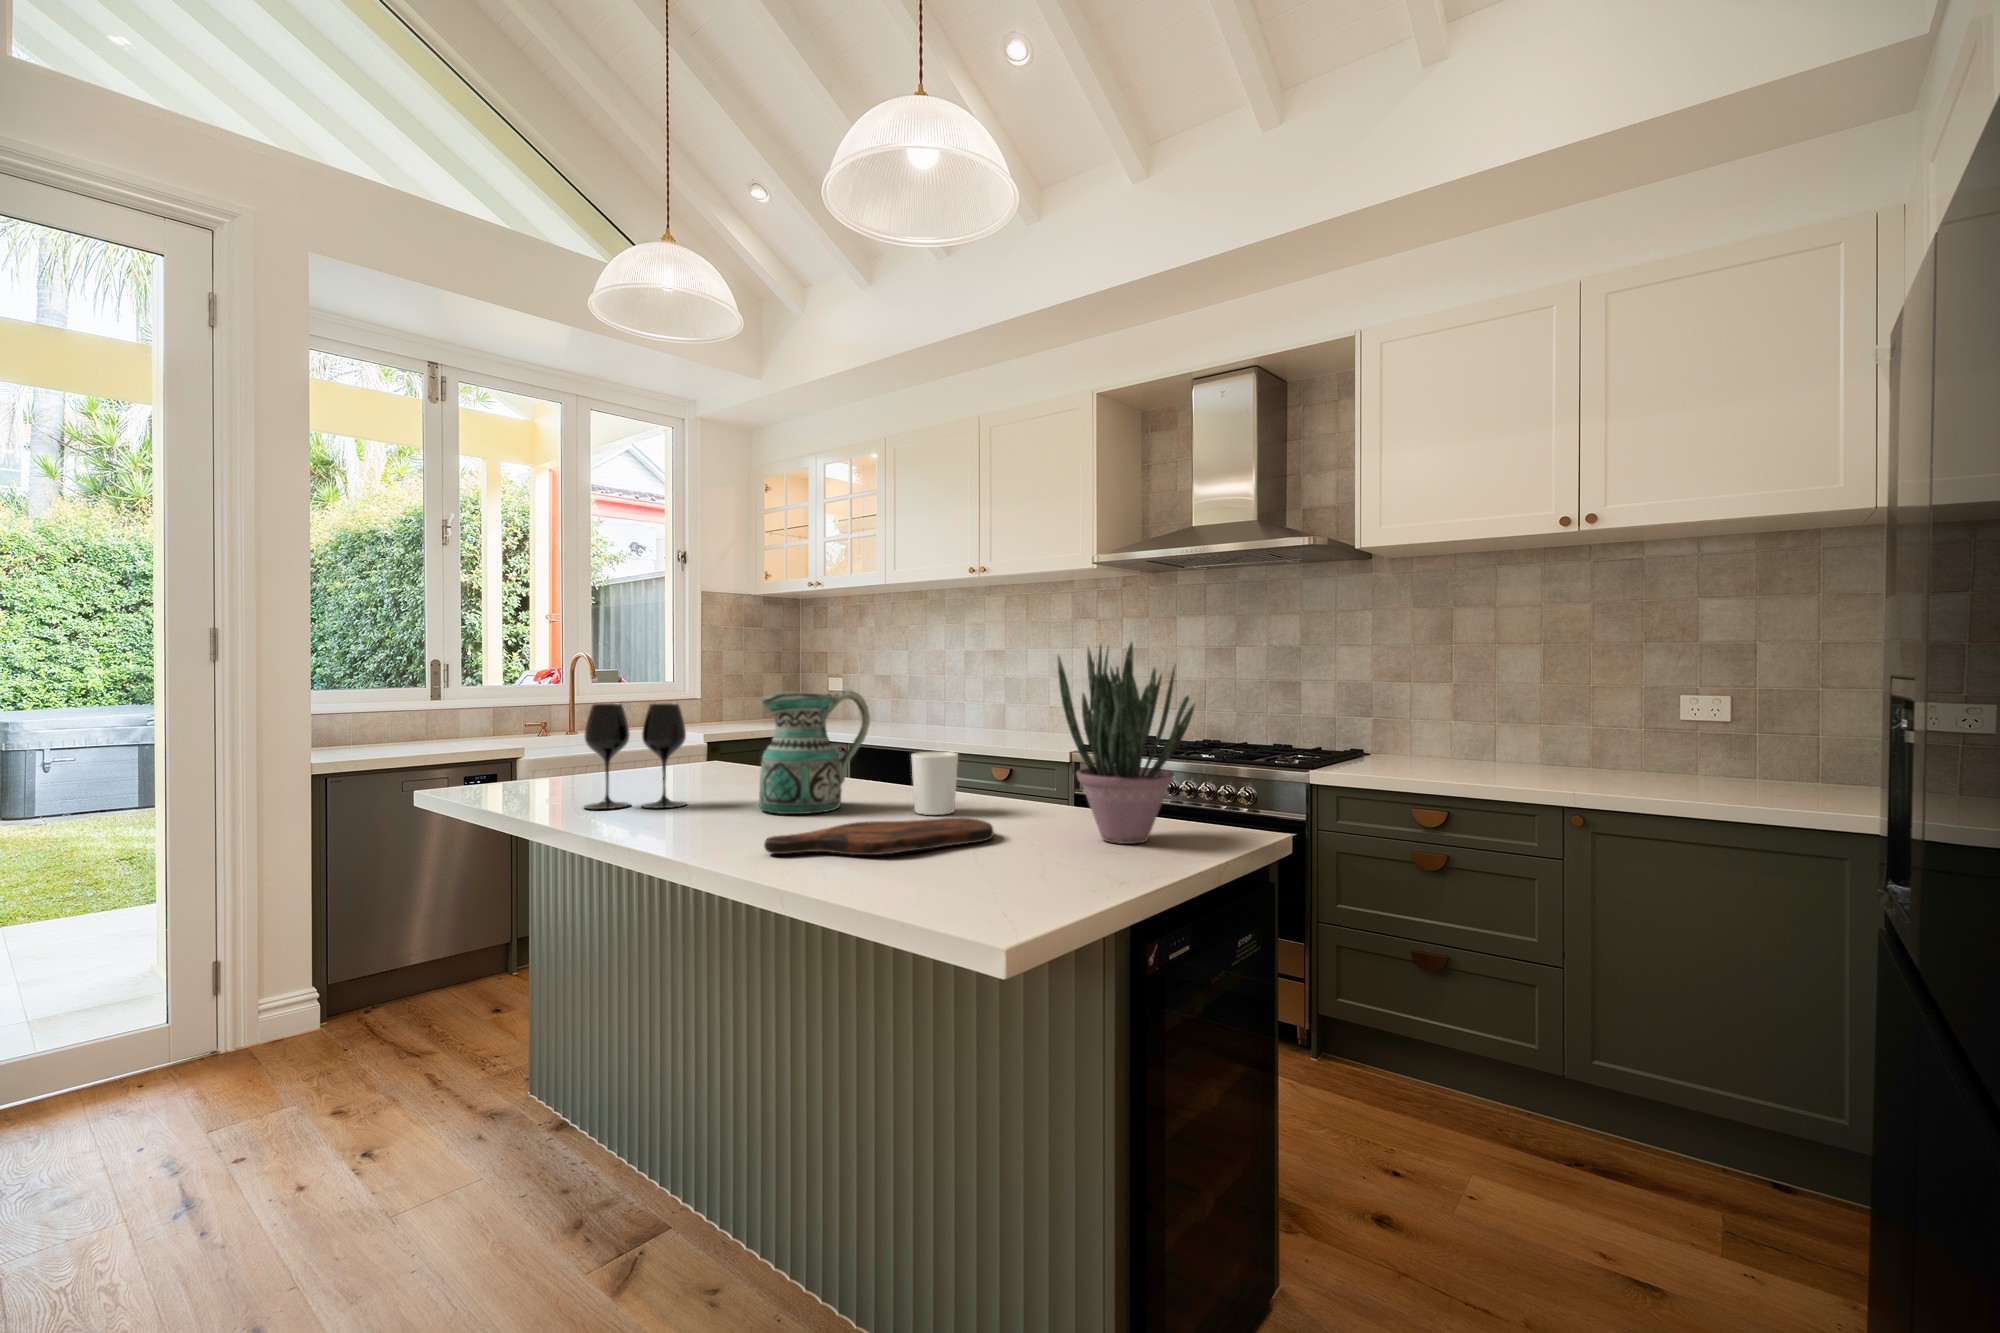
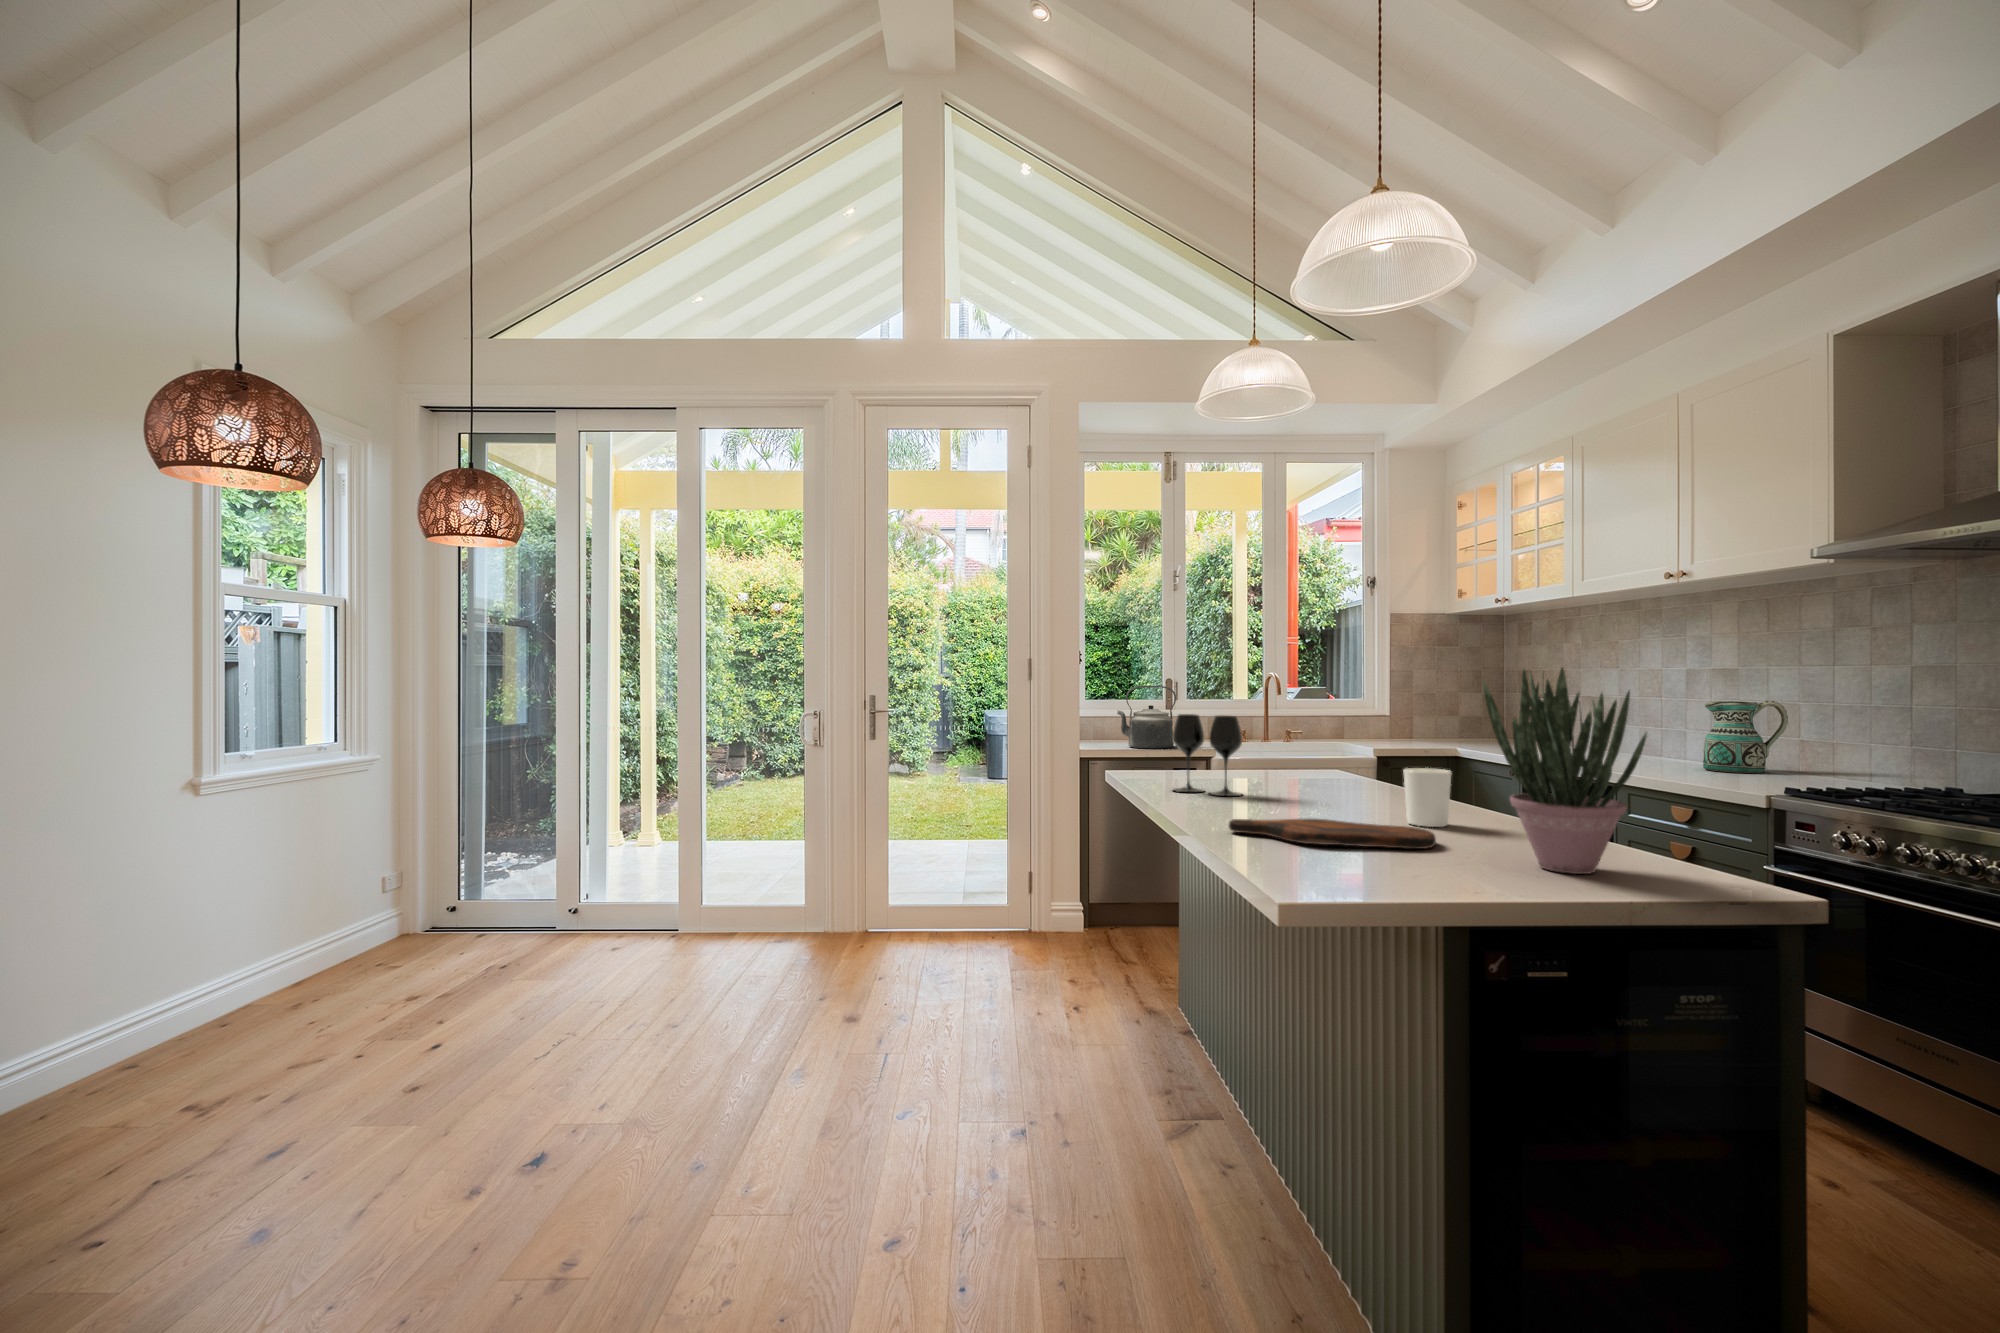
kettle: none [375,669,468,755] -> present [1117,686,1176,749]
ceramic pitcher: present [759,691,870,814] -> present [1703,701,1788,773]

